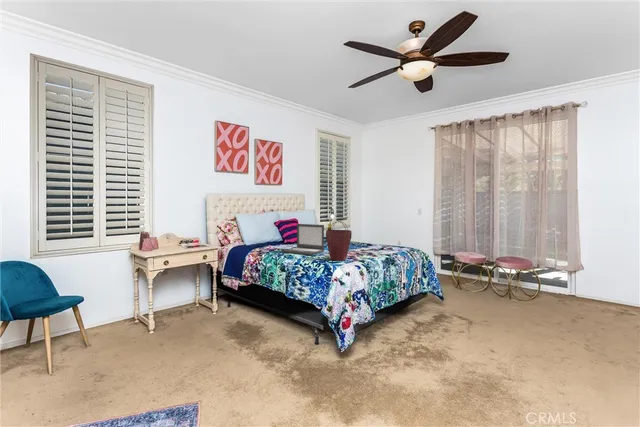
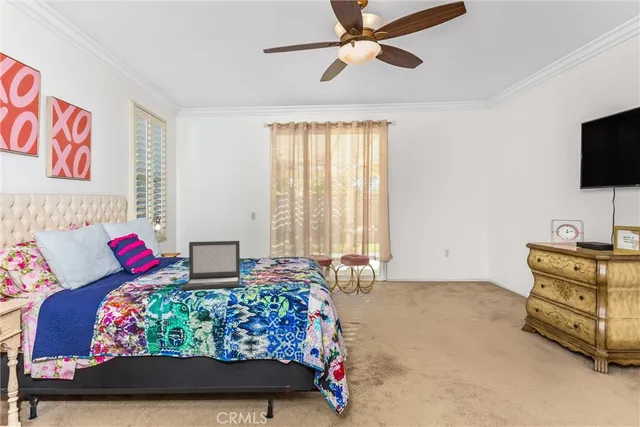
handbag: present [326,221,352,261] -> none [272,233,307,289]

